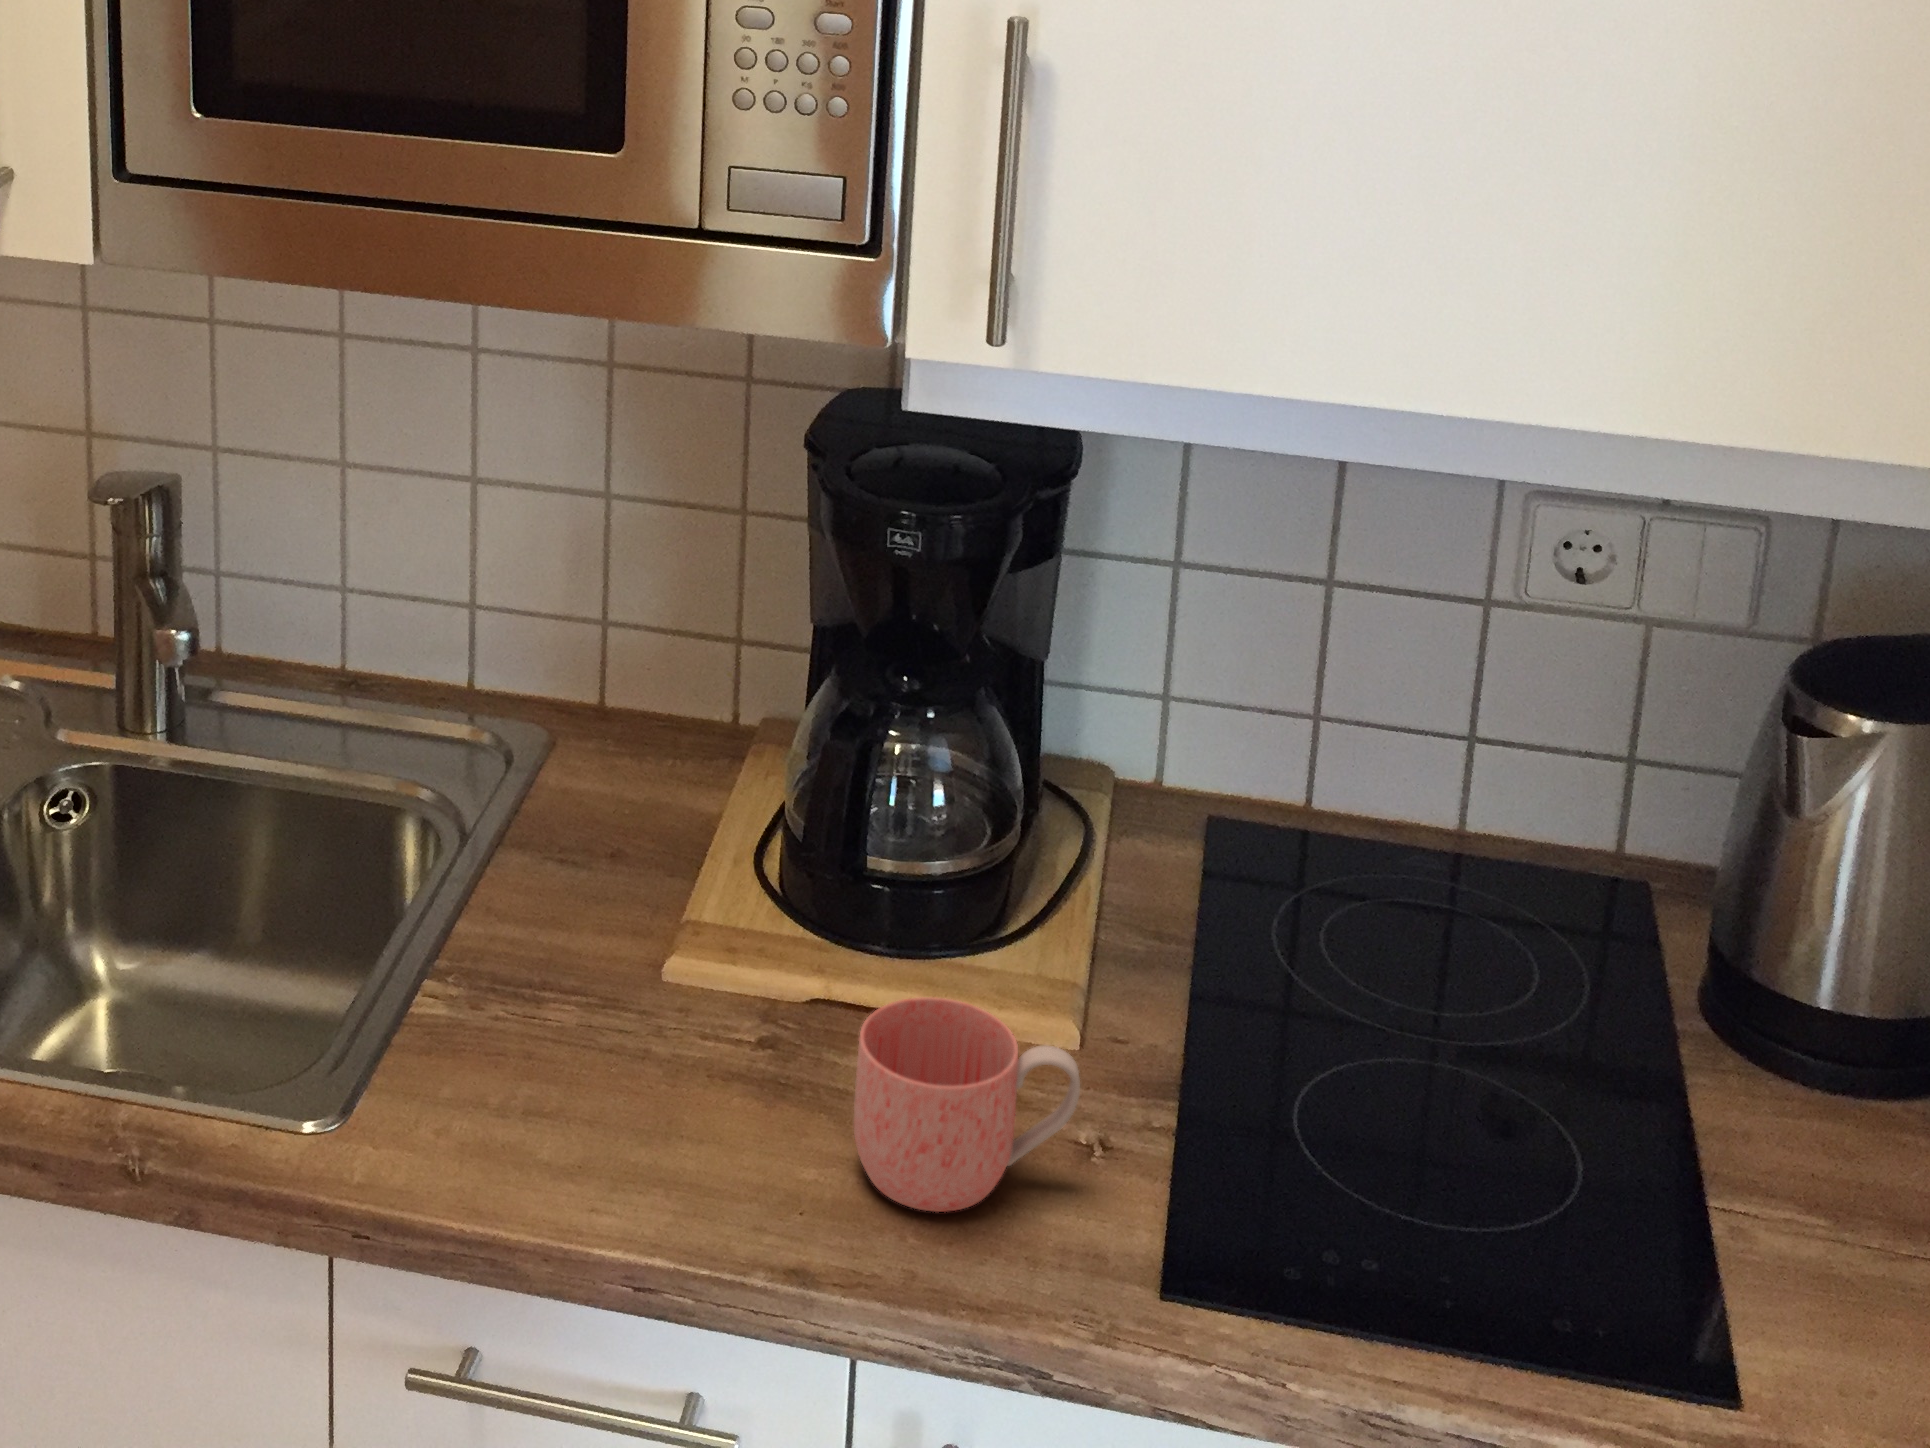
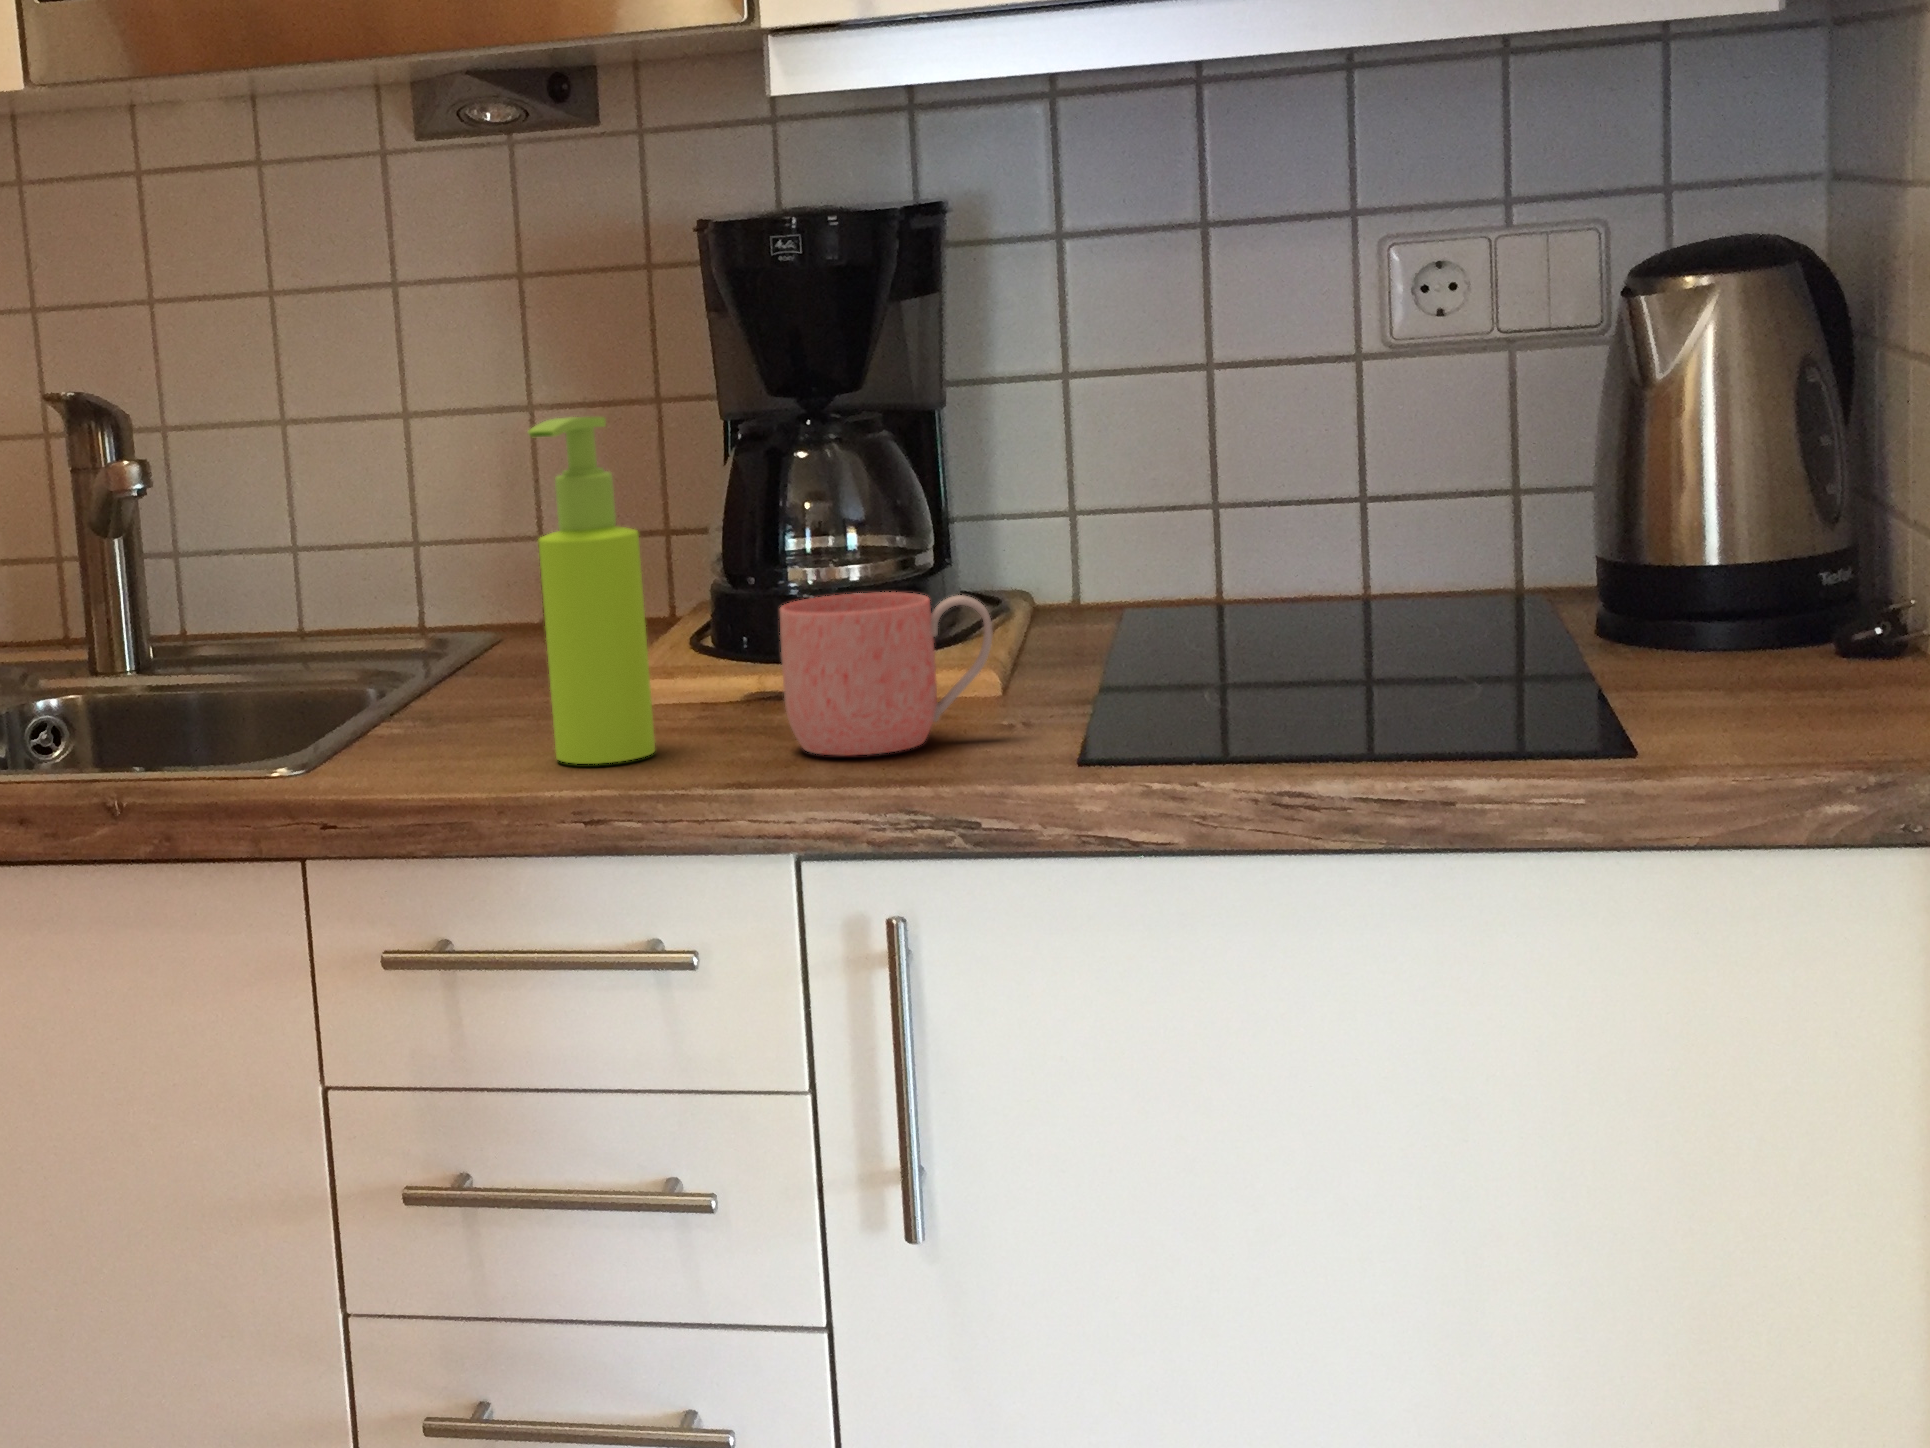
soap dispenser: none [608,799,719,1161] -> present [528,417,655,764]

